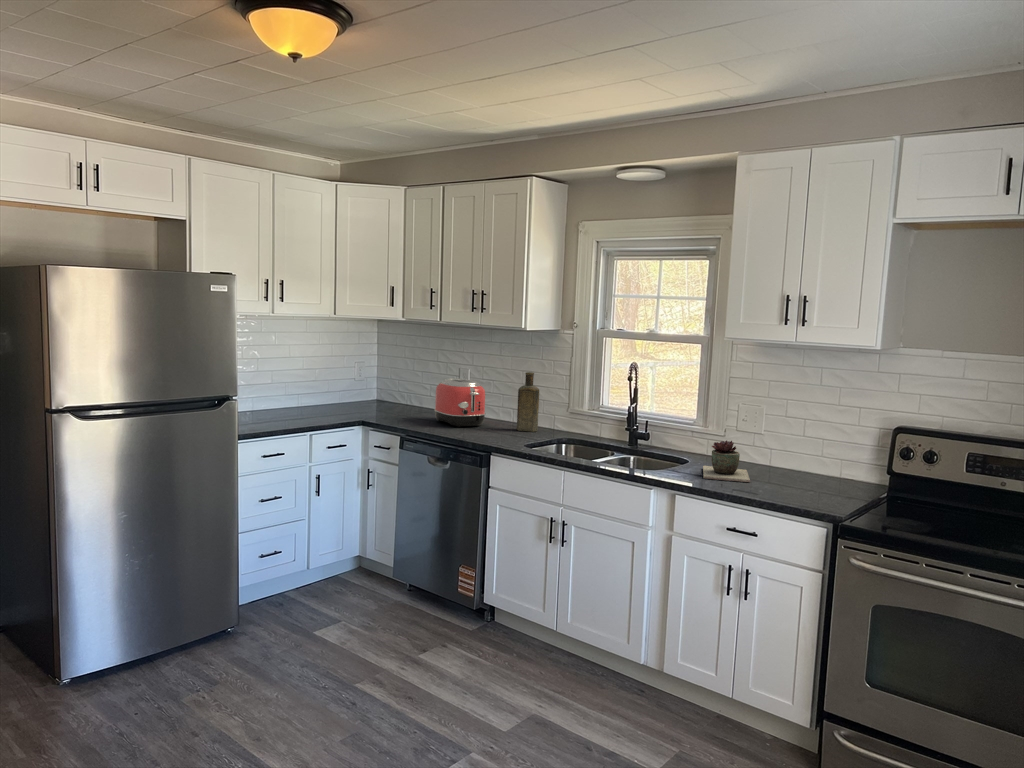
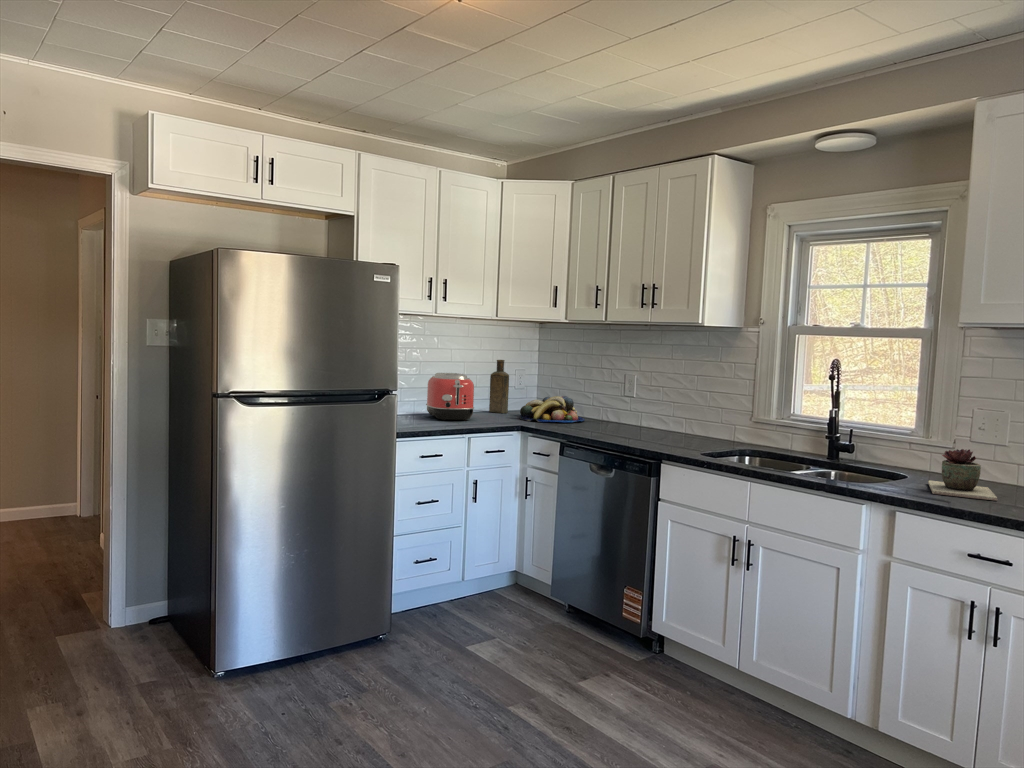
bottle: present [517,372,539,432] -> present [489,360,509,413]
toaster: present [434,379,486,427] -> present [426,373,474,420]
fruit bowl: none [359,390,421,416] -> present [520,396,585,422]

